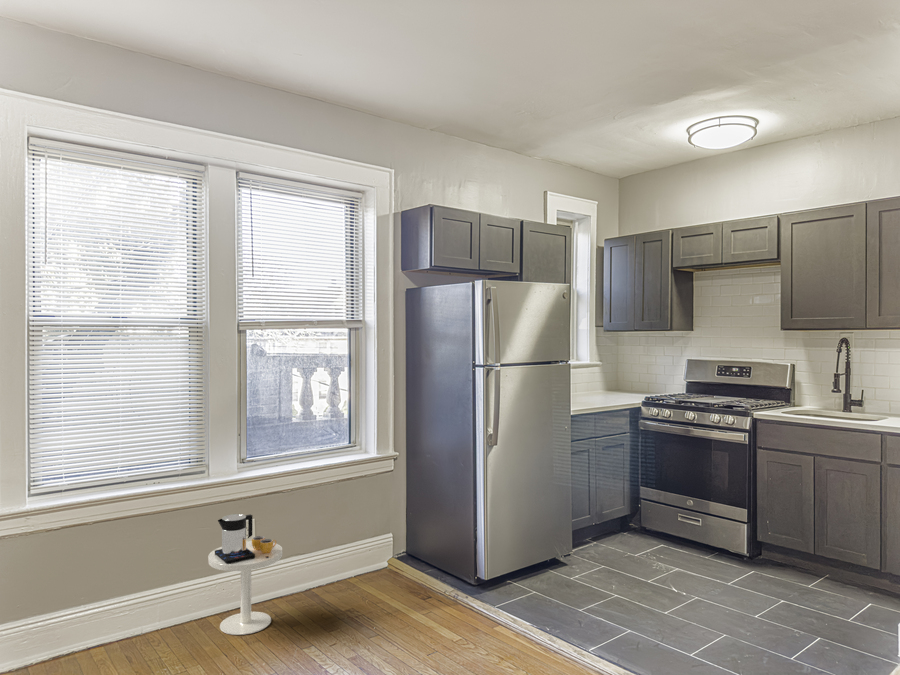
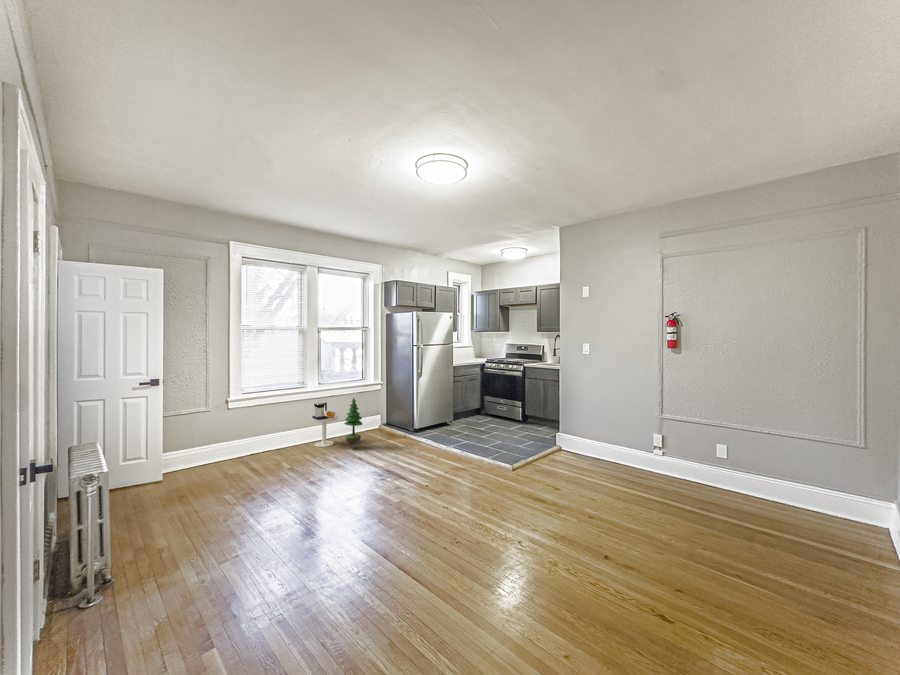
potted tree: none [292,505,343,643] -> present [344,398,362,448]

